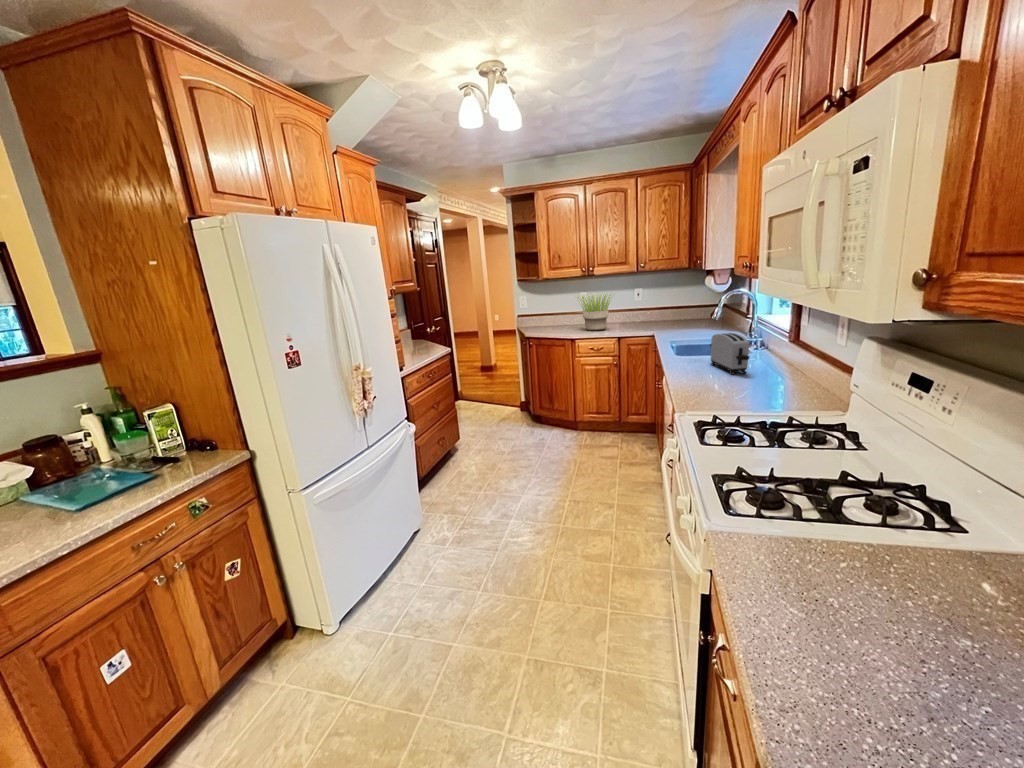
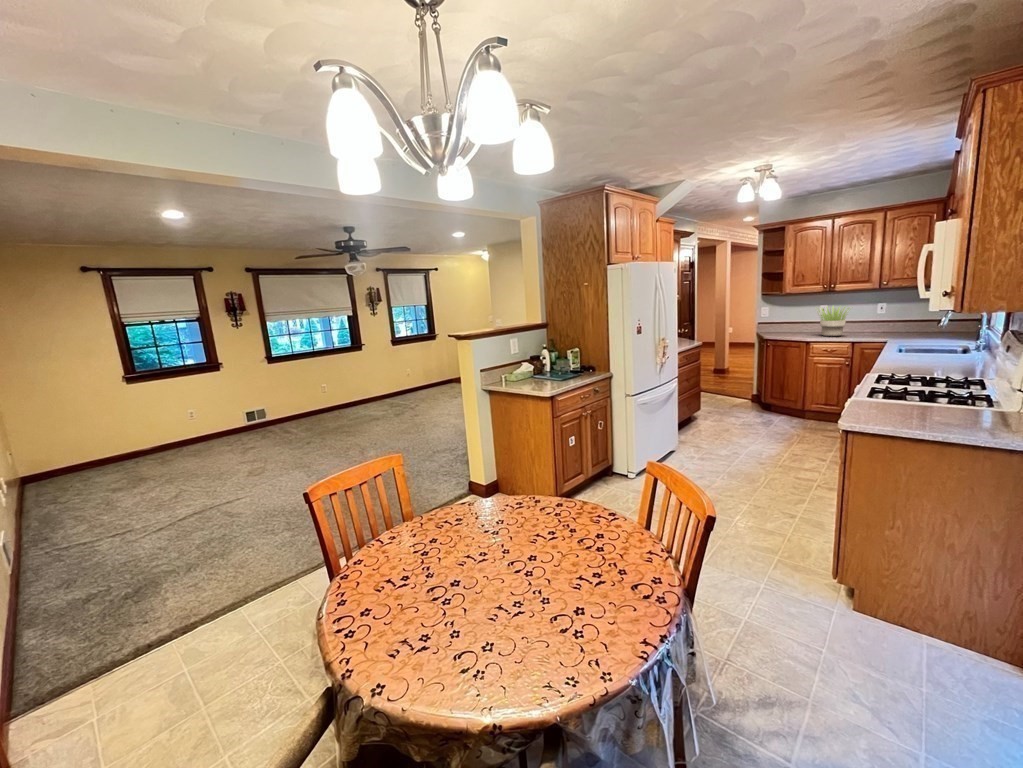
toaster: present [710,333,749,375] -> none [920,335,949,363]

